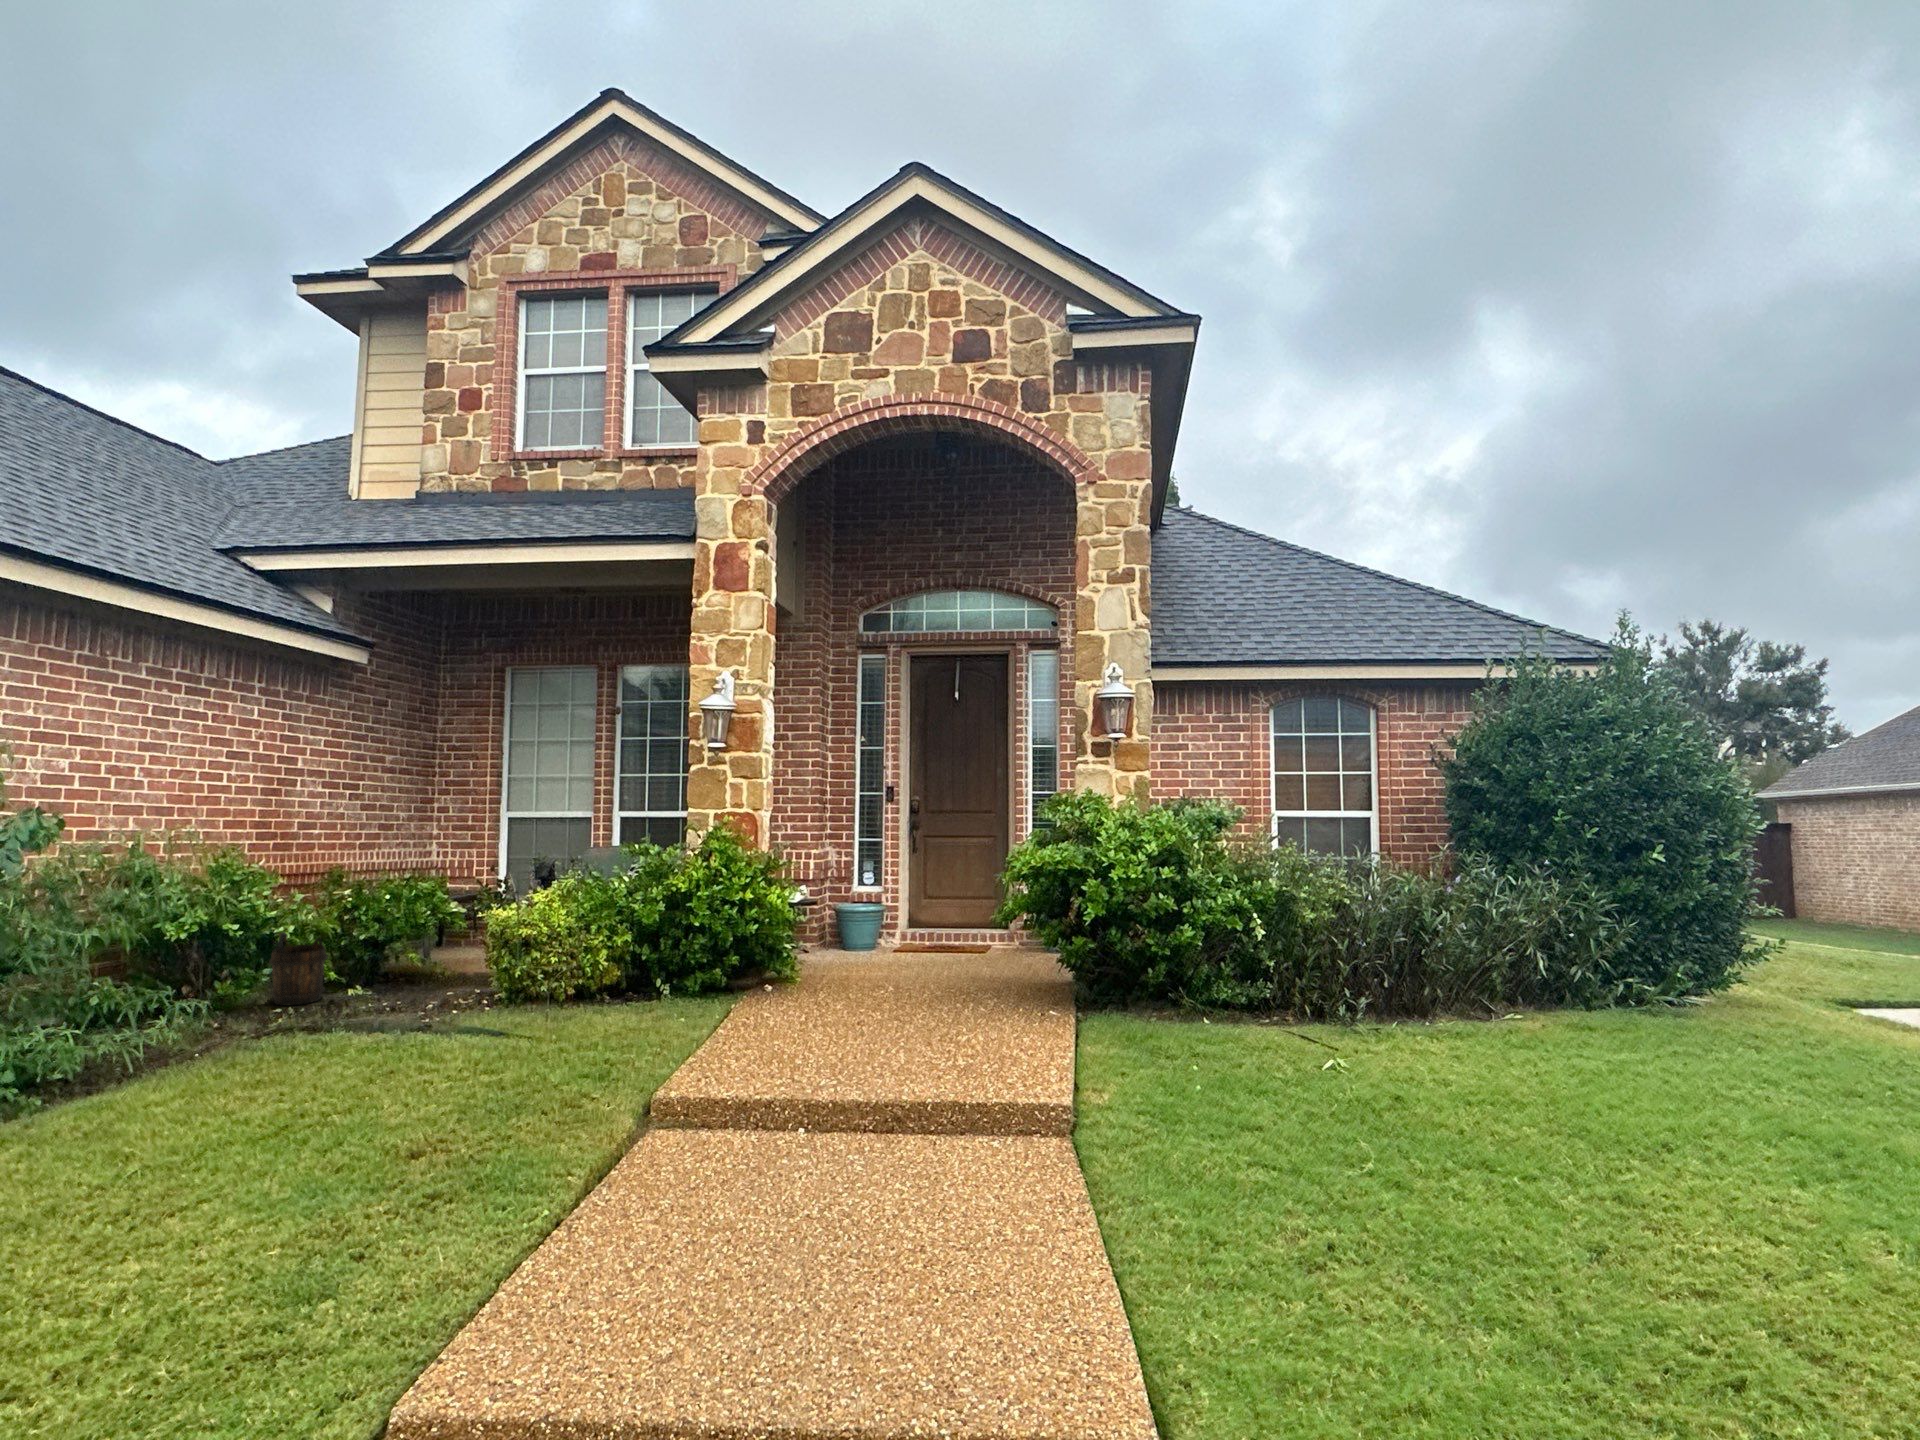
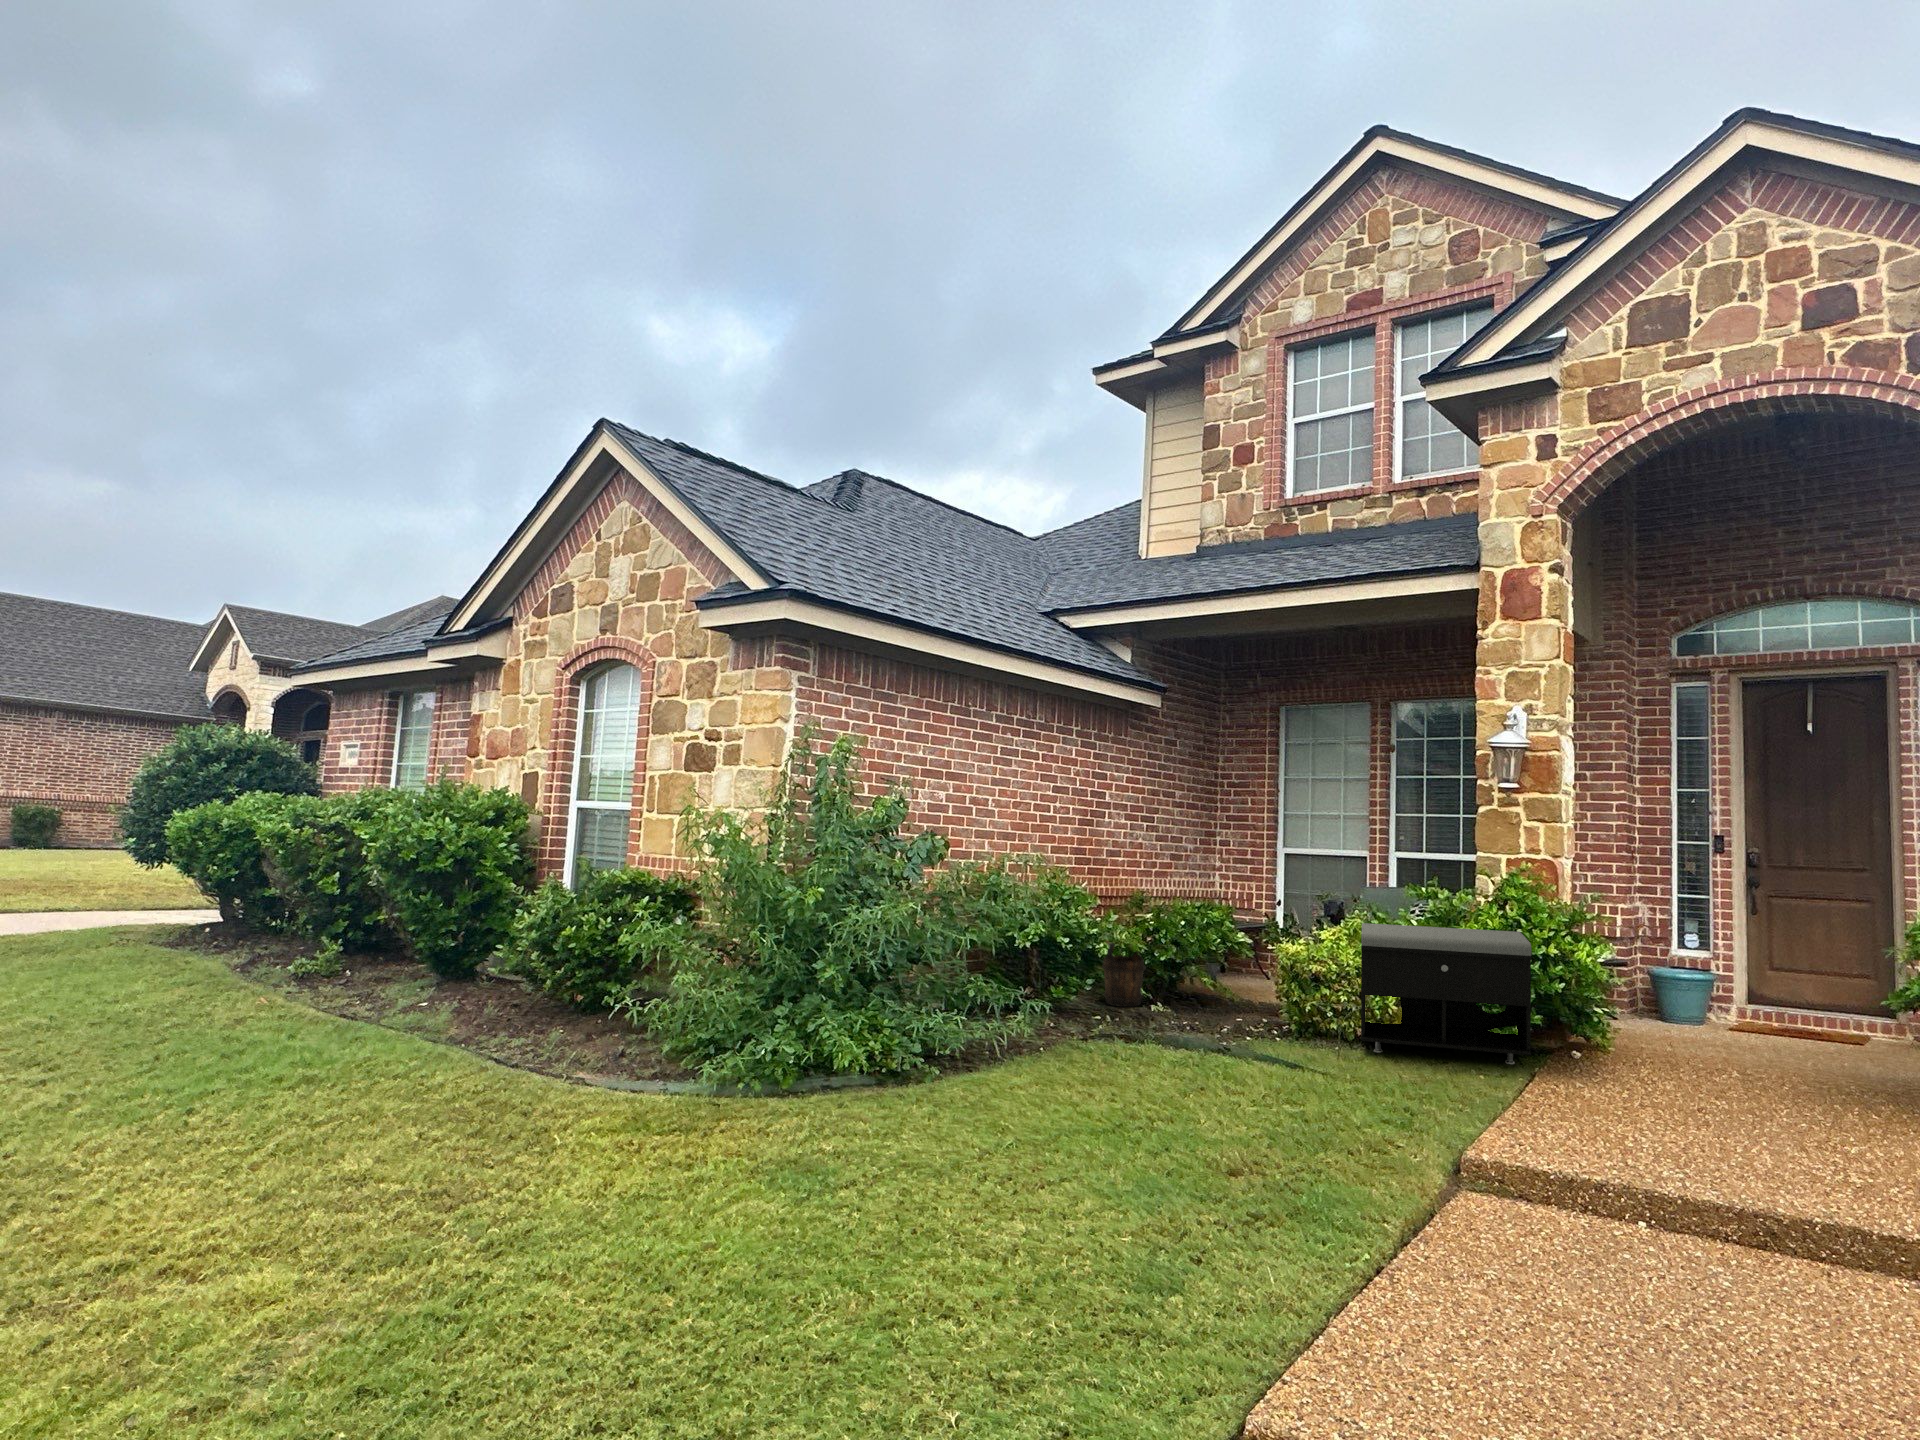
storage bench: none [567,883,730,1018] -> present [1361,923,1532,1065]

